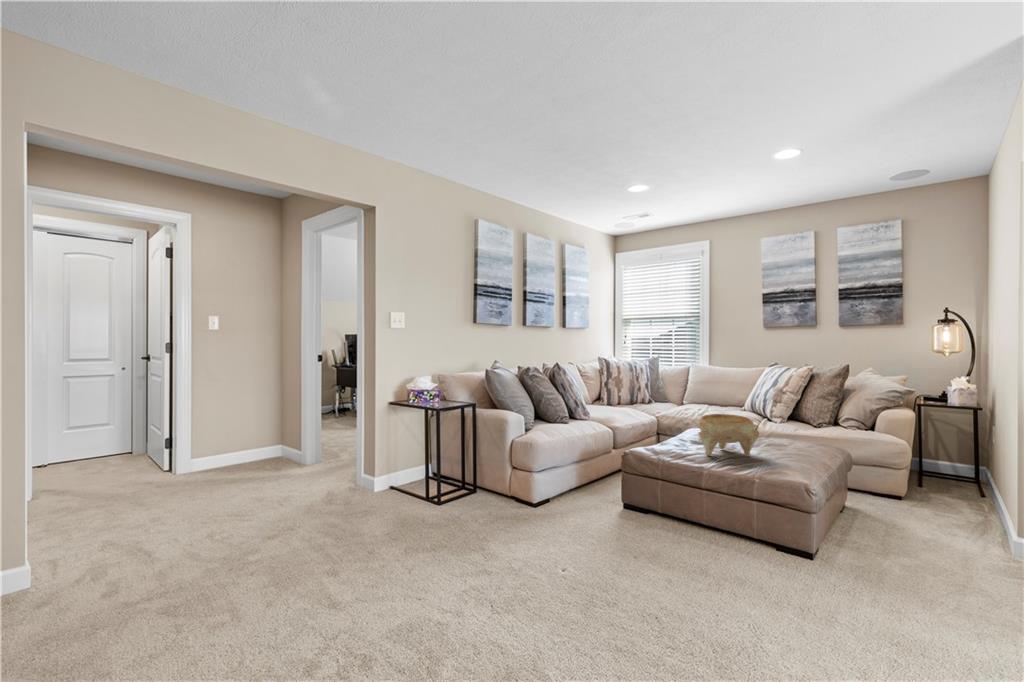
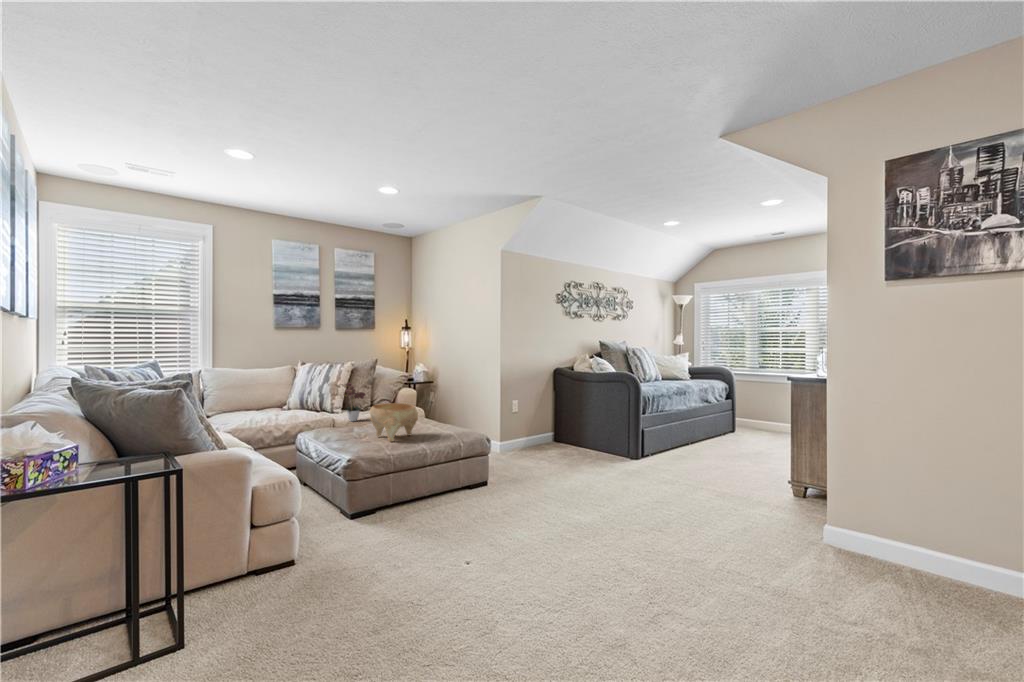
flower arrangement: none [760,387,796,434] -> present [345,383,365,421]

